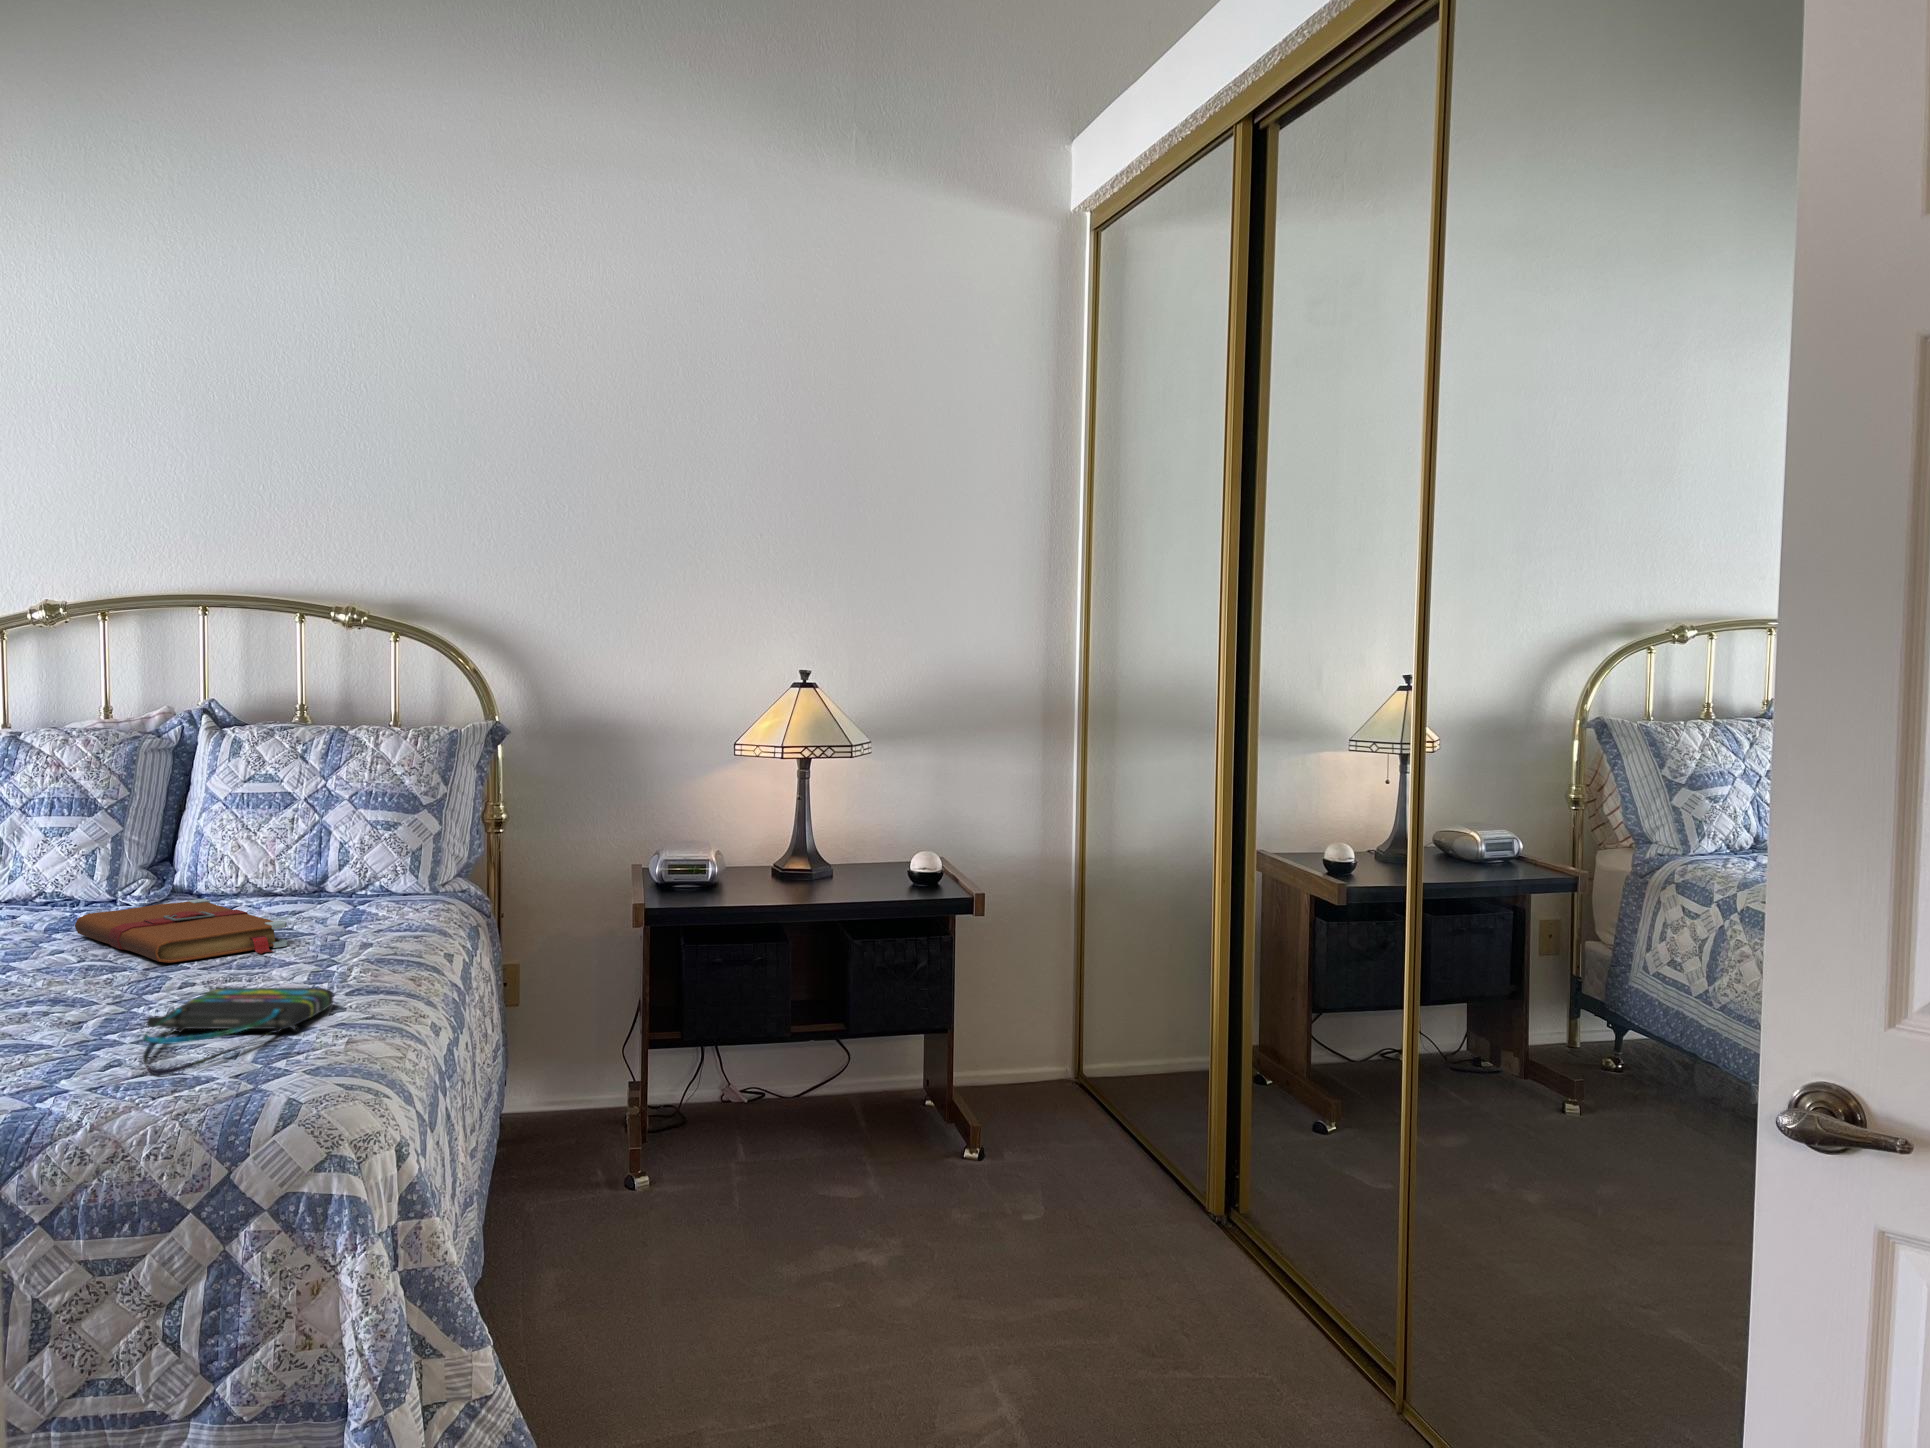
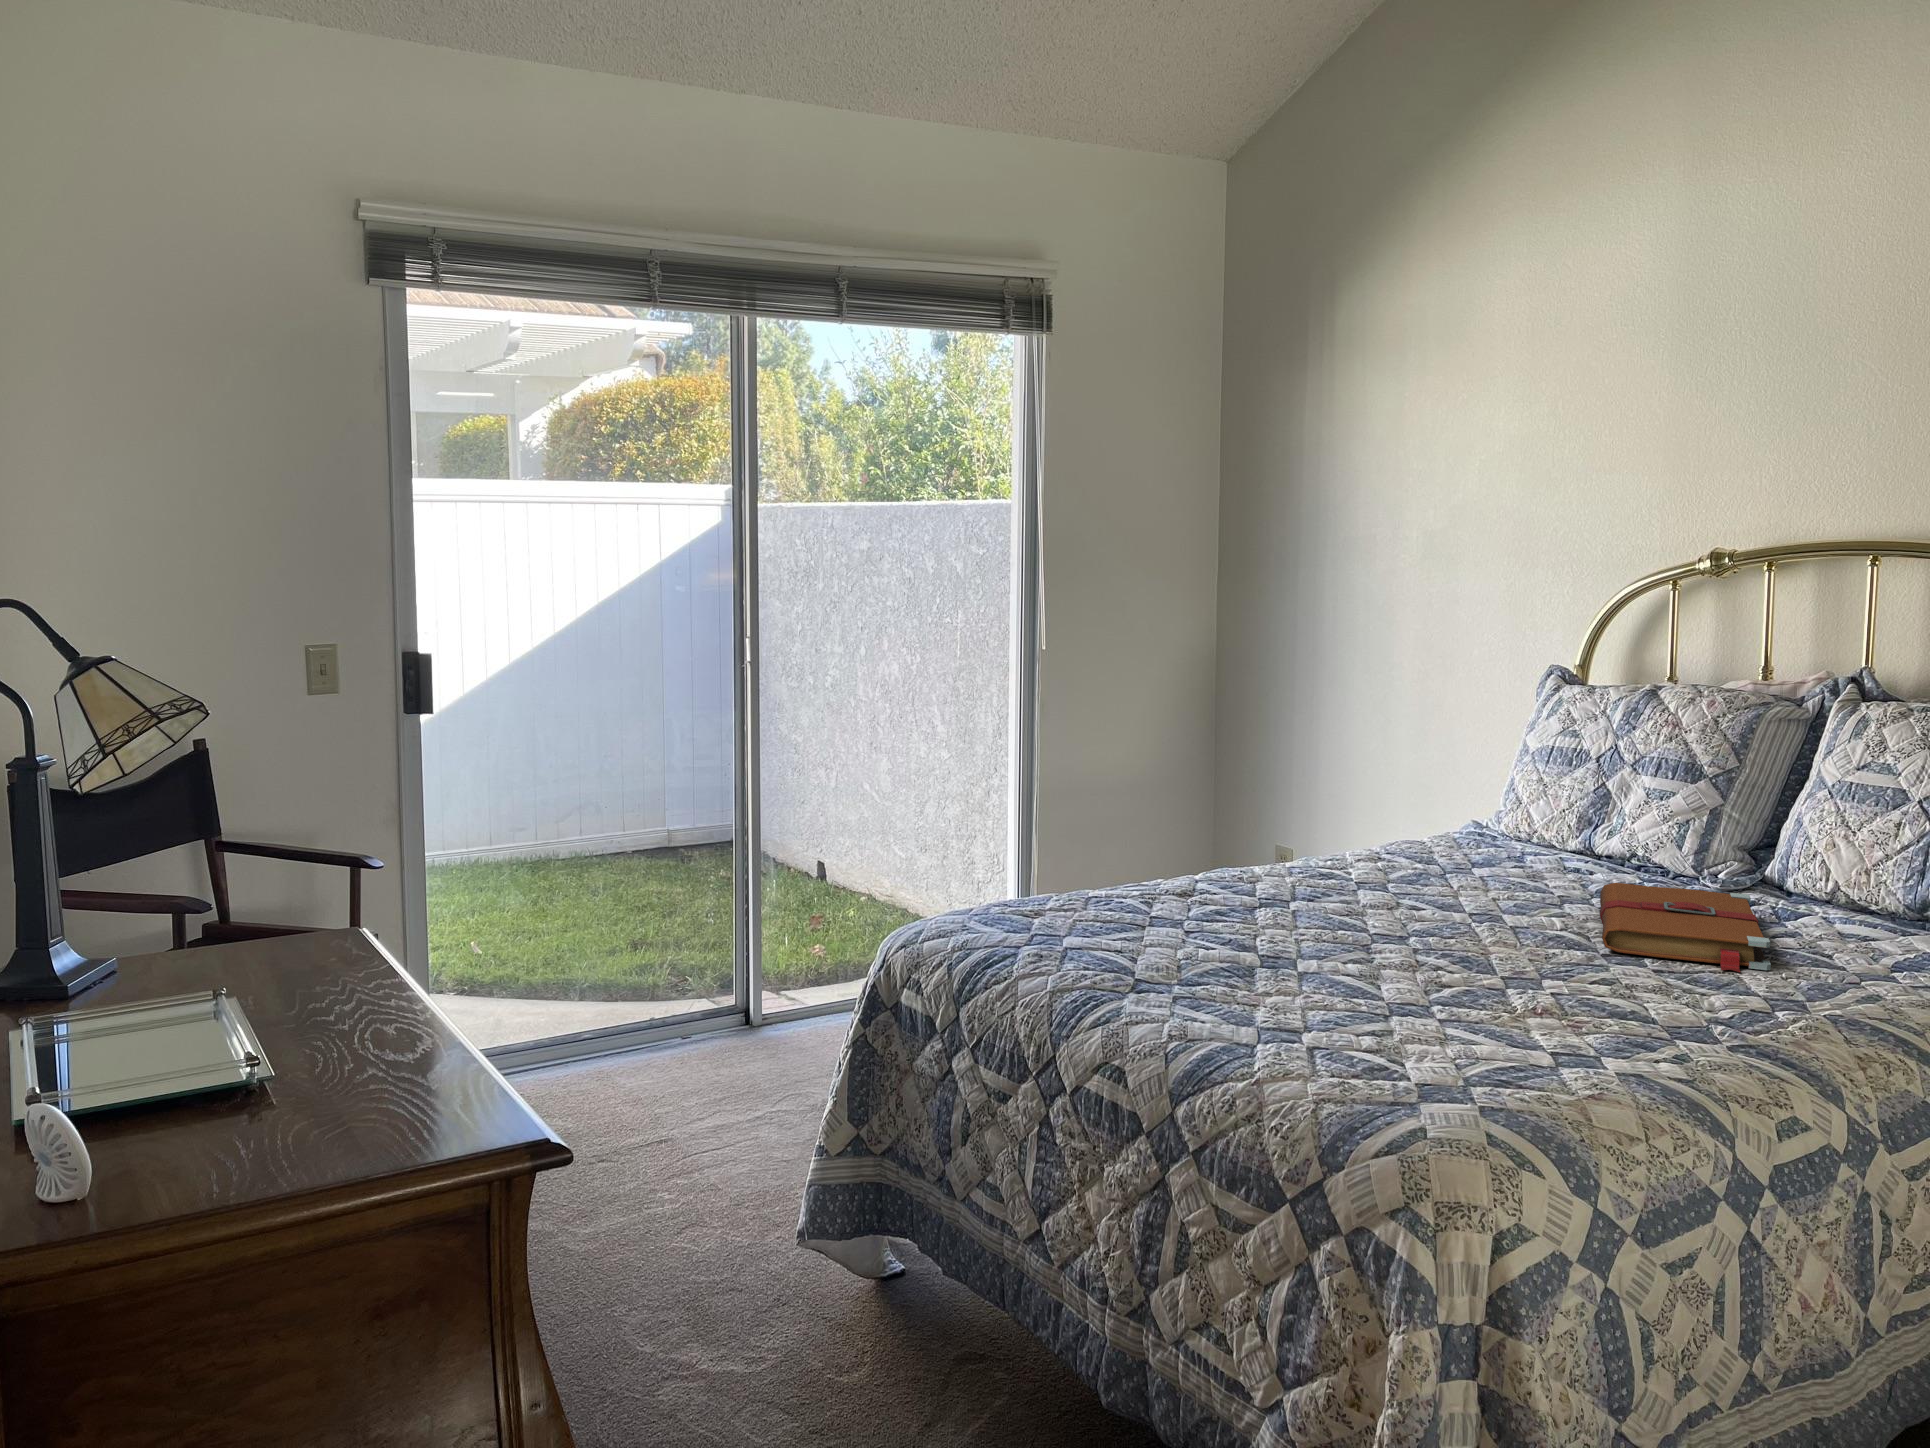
tote bag: present [143,988,333,1075] -> none [1374,989,1664,1062]

